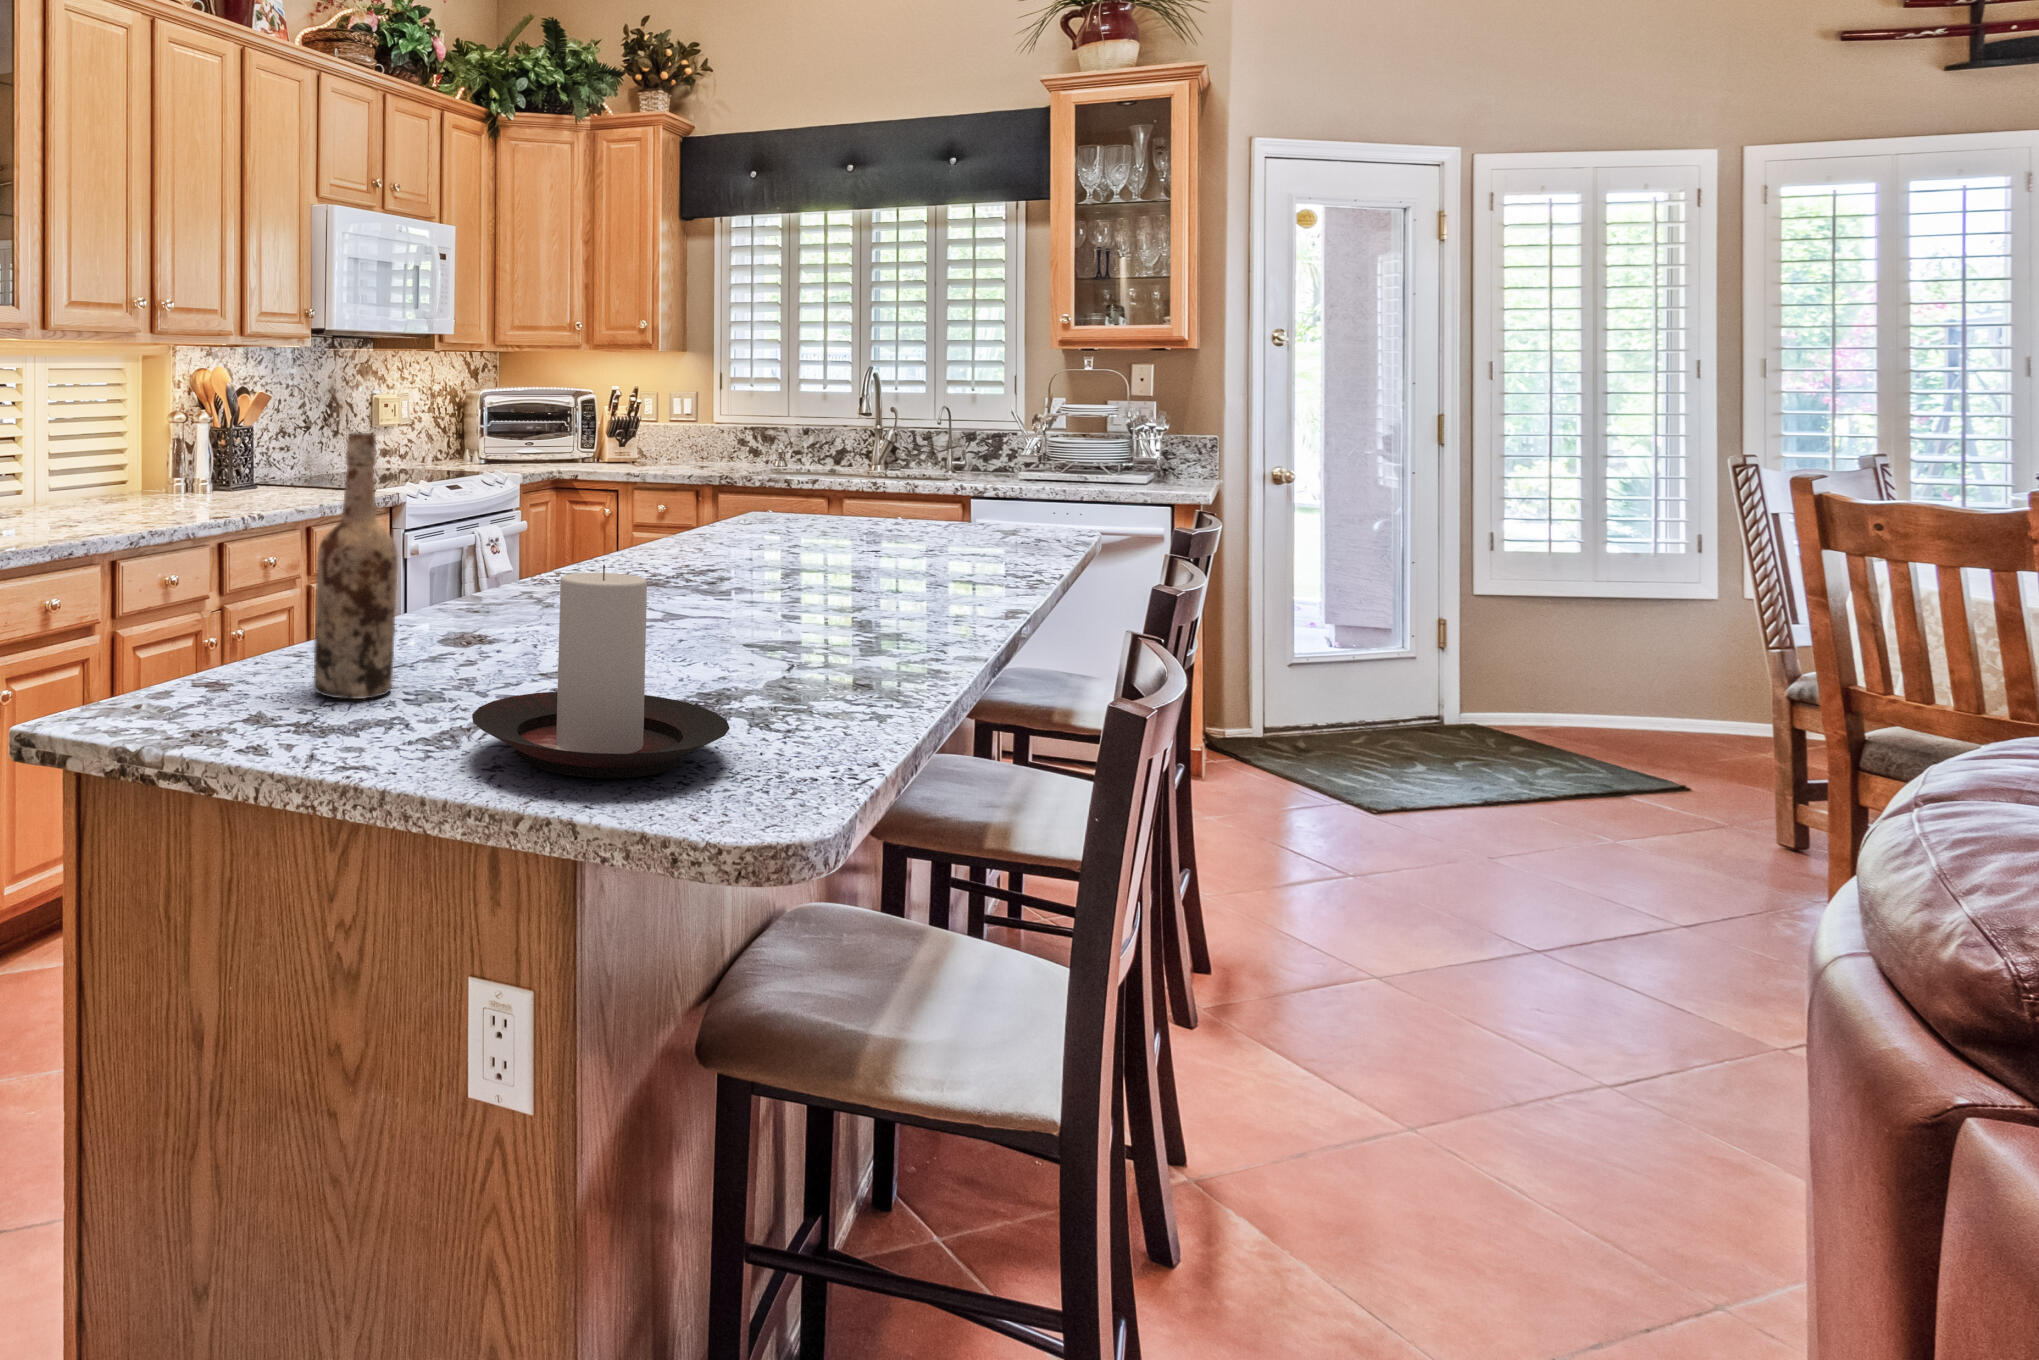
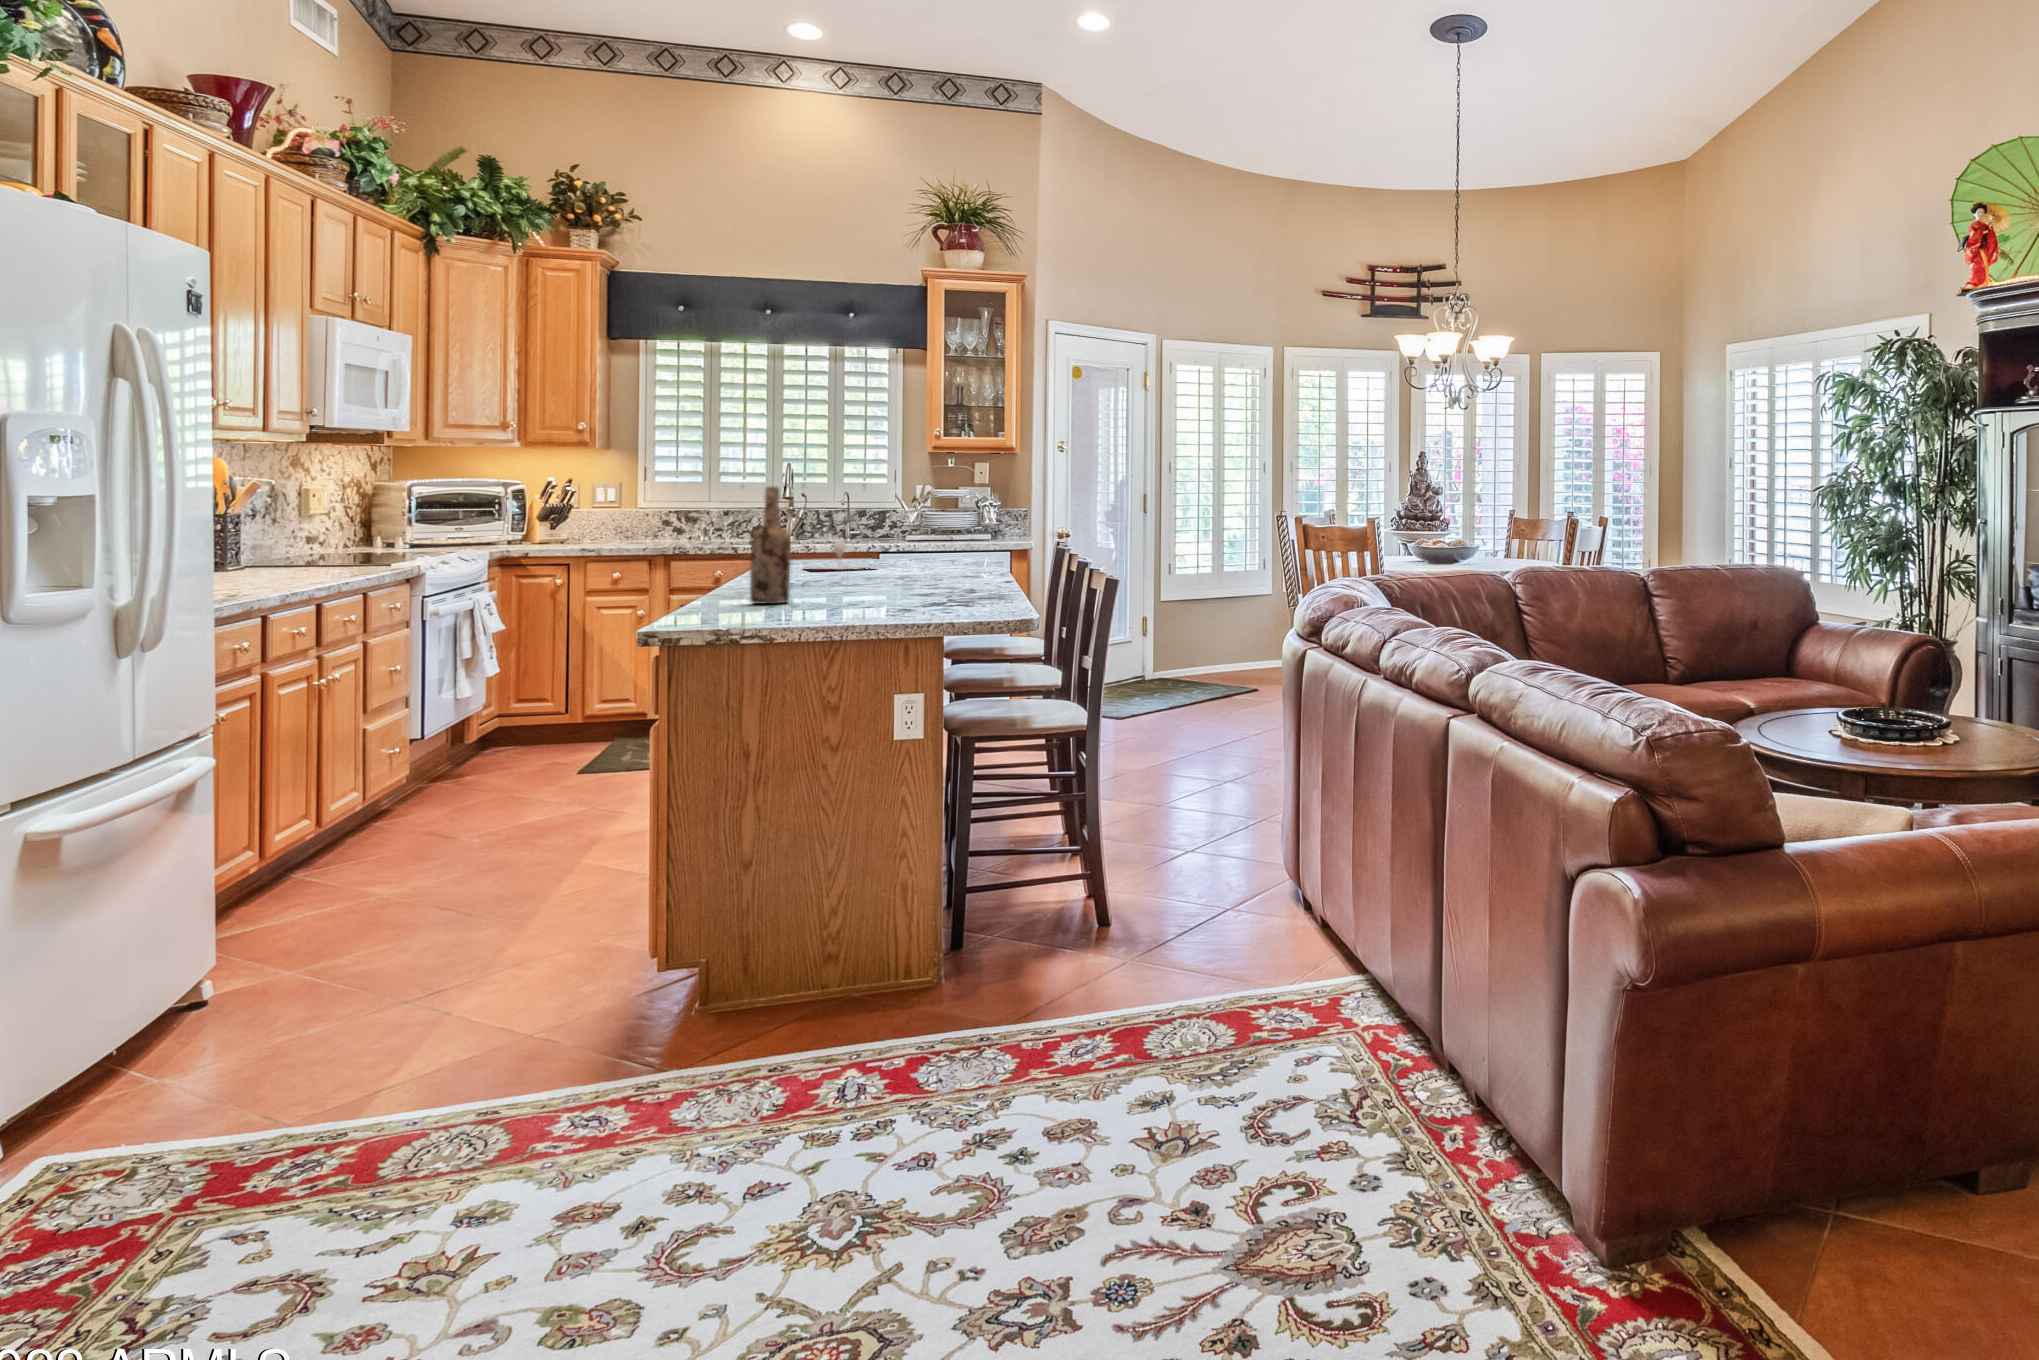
wine glass: none [723,503,837,560] -> present [834,541,856,570]
candle holder: present [472,565,730,778] -> none [870,530,971,603]

